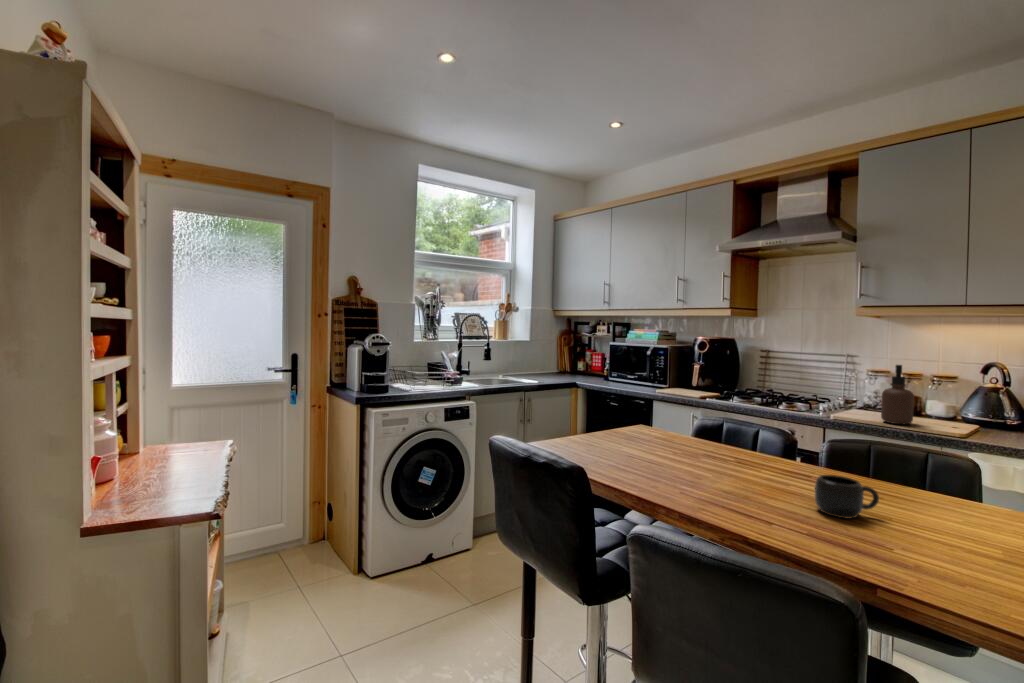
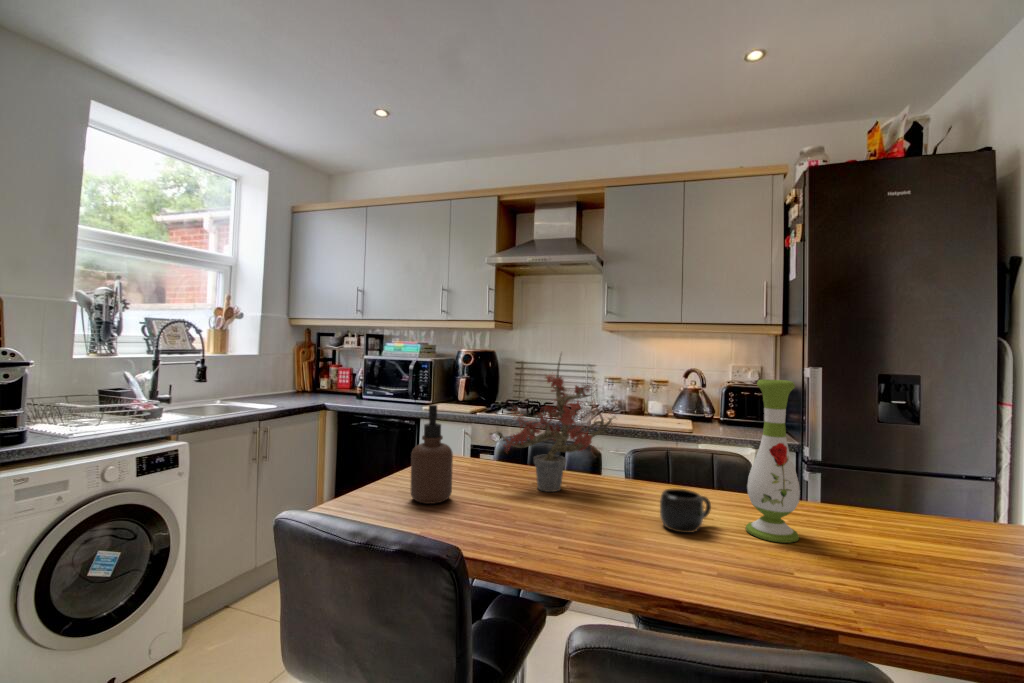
potted plant: none [668,339,805,468] -> present [489,359,616,492]
soap dispenser: present [881,365,914,424] -> present [411,405,453,504]
vase: none [918,371,989,549] -> present [745,379,800,543]

